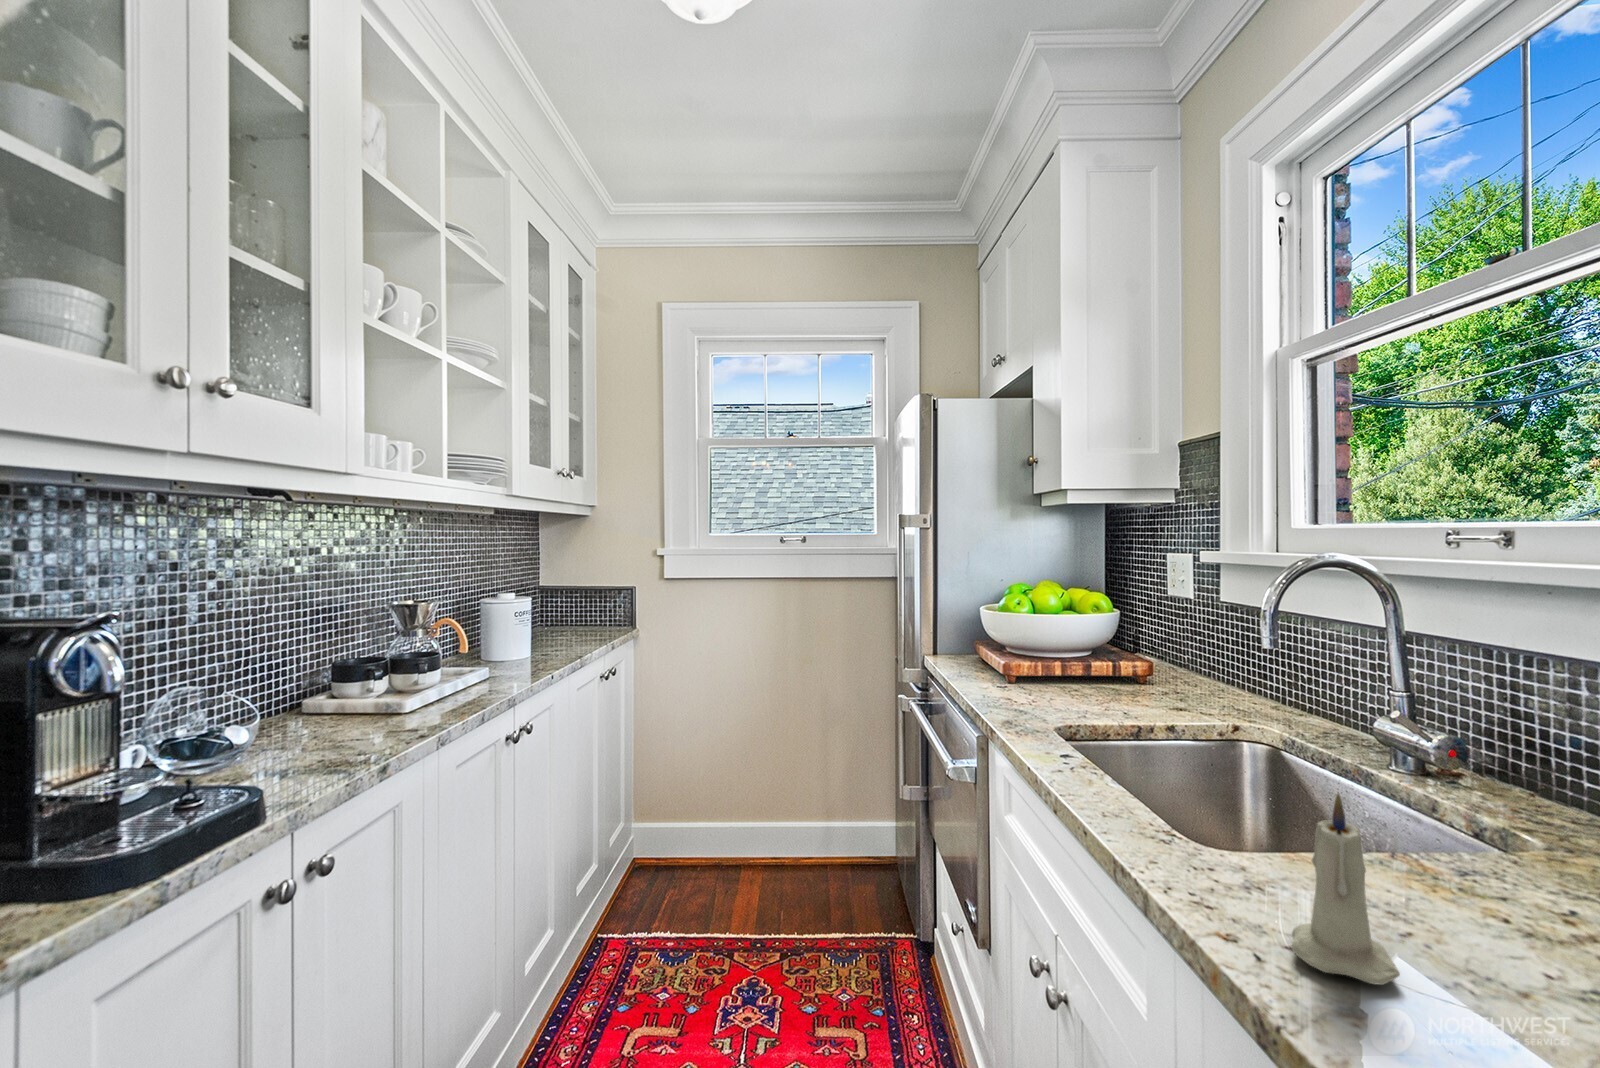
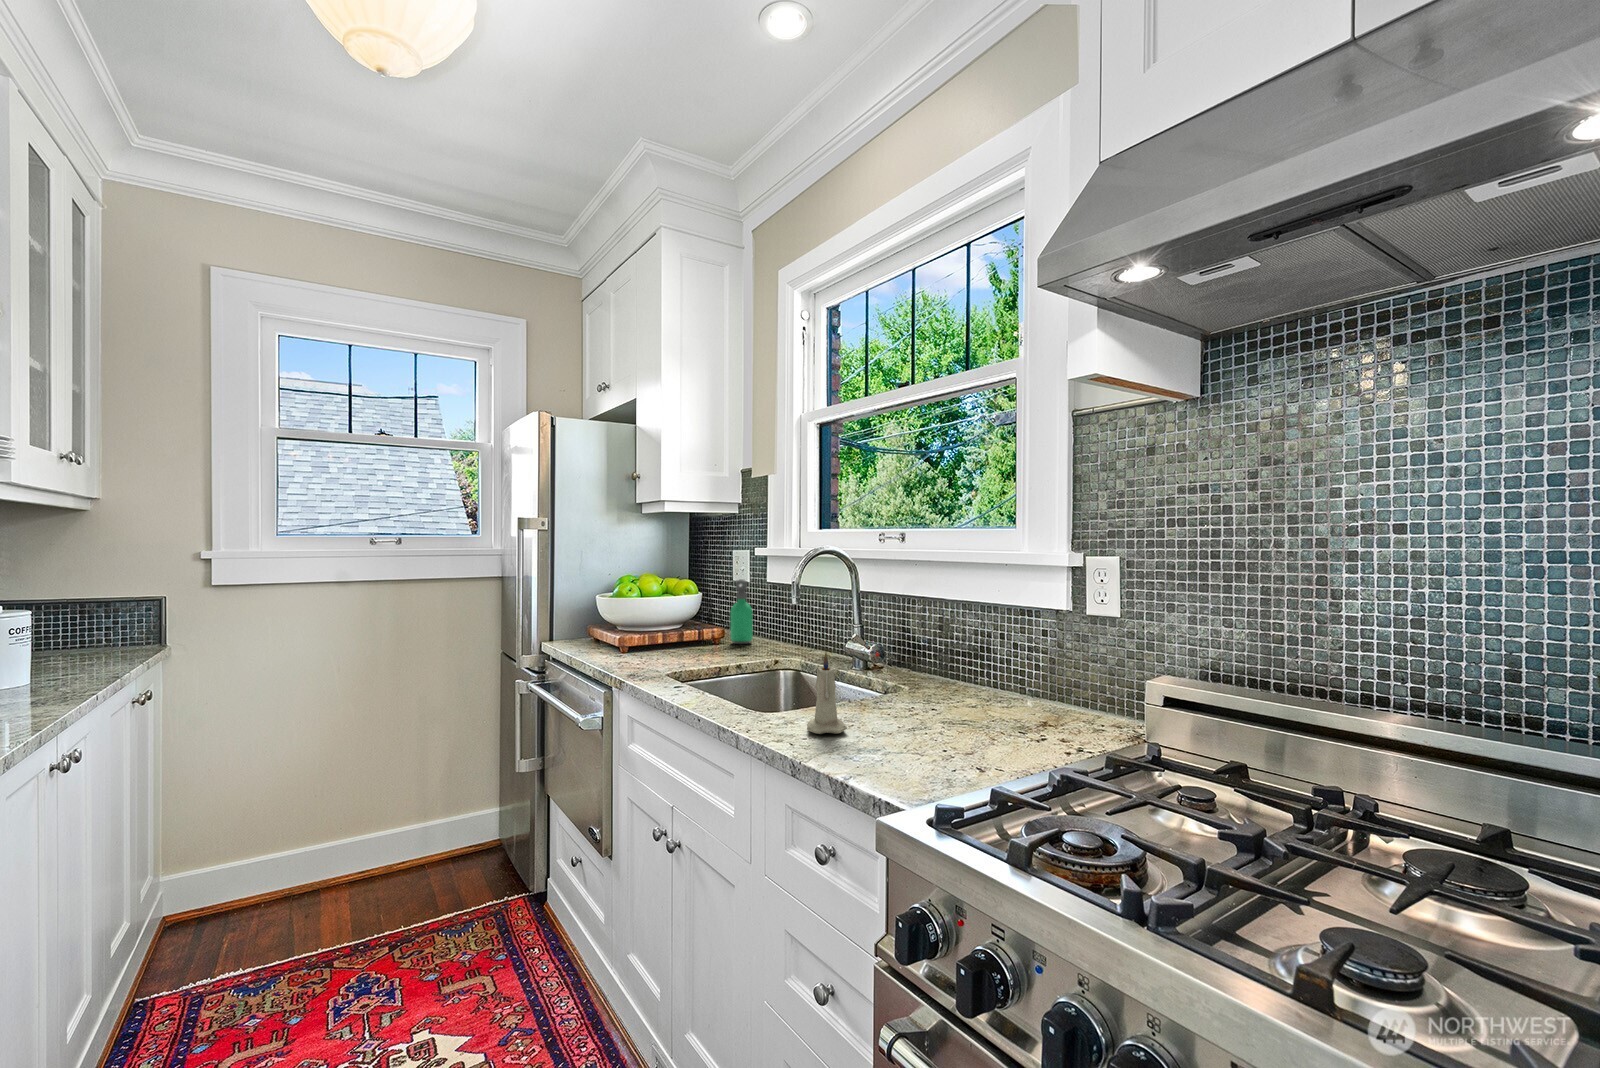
soap dispenser: none [1162,595,1197,686] -> present [730,579,753,644]

